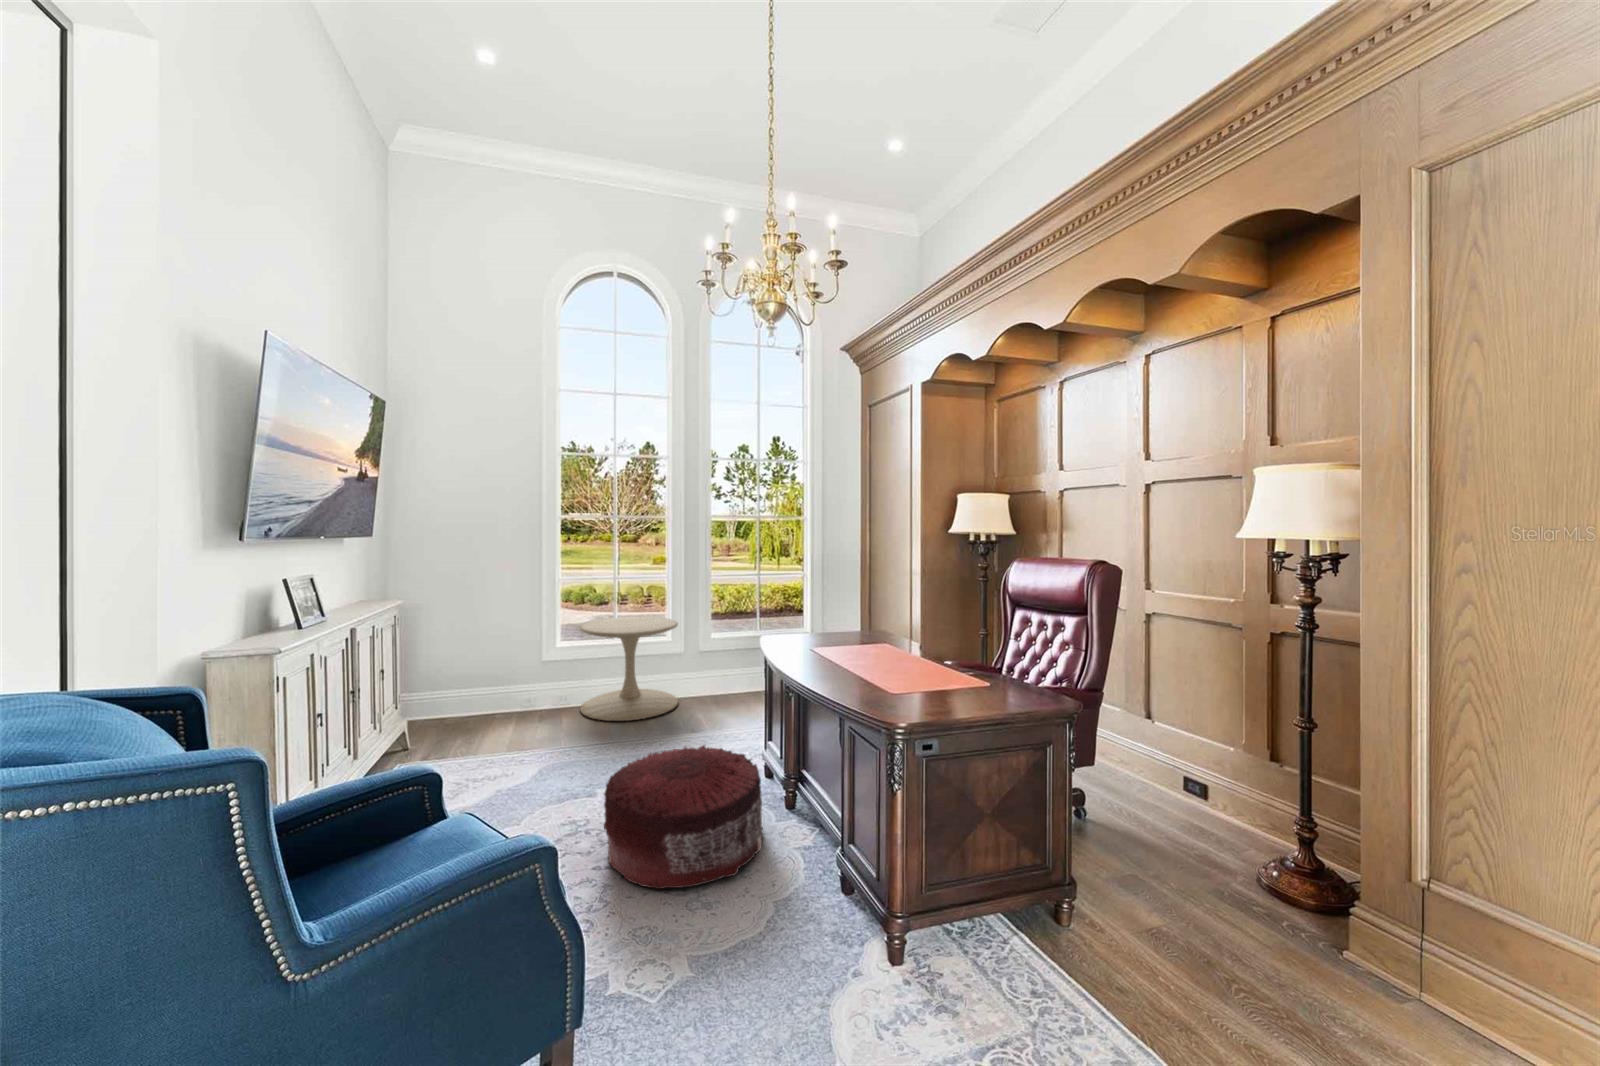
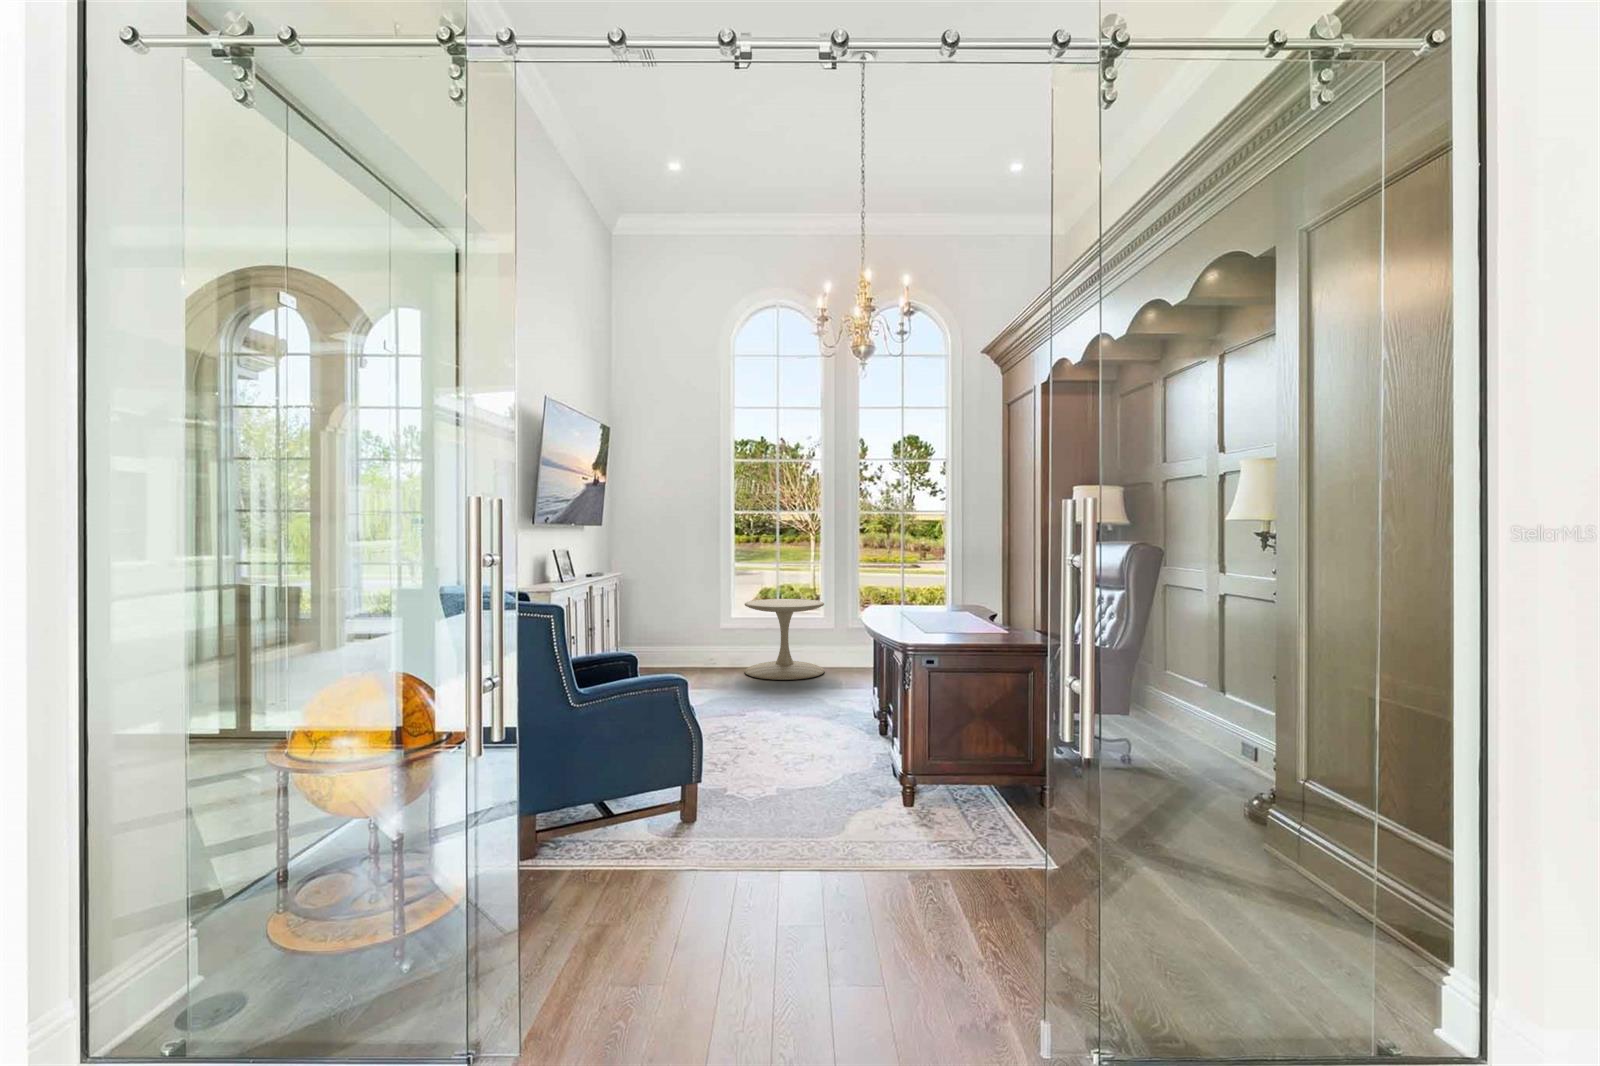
pouf: present [604,745,763,889] -> none [735,677,850,754]

